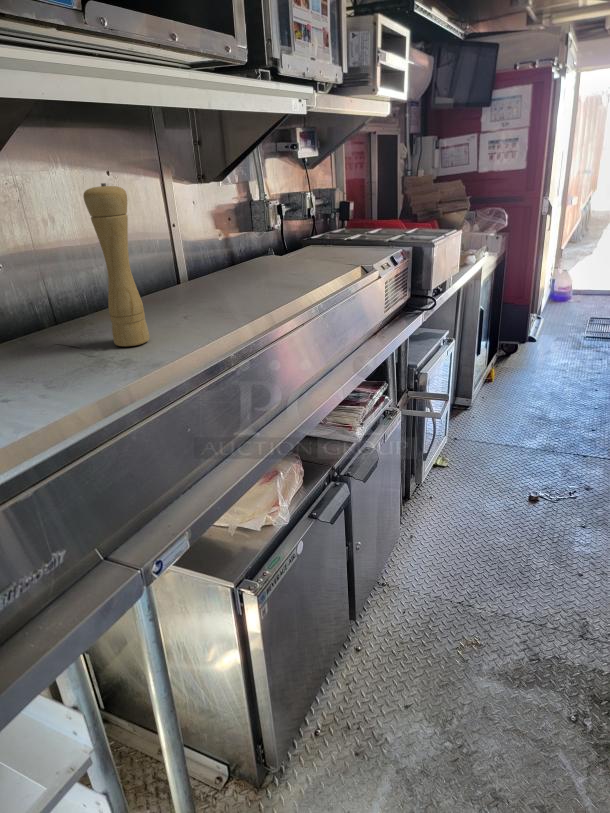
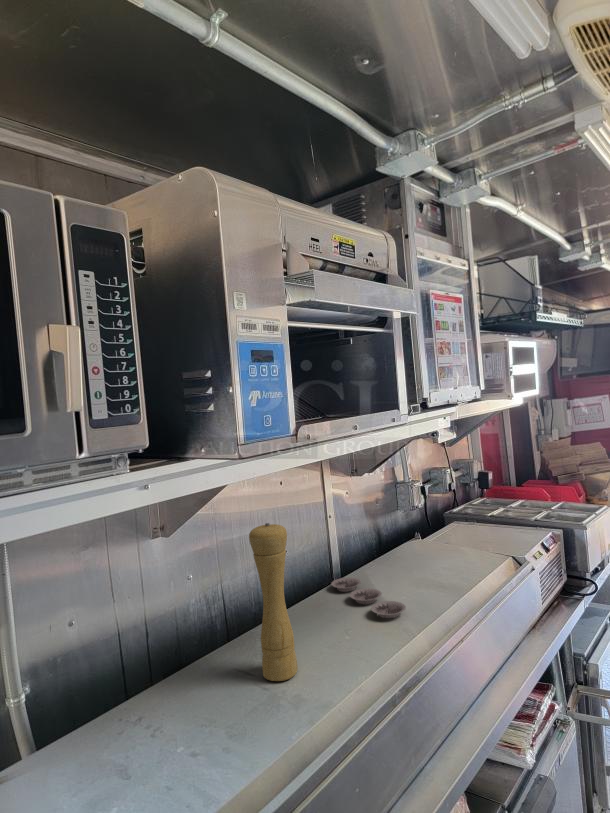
plate: none [182,281,257,305] -> present [331,578,406,618]

